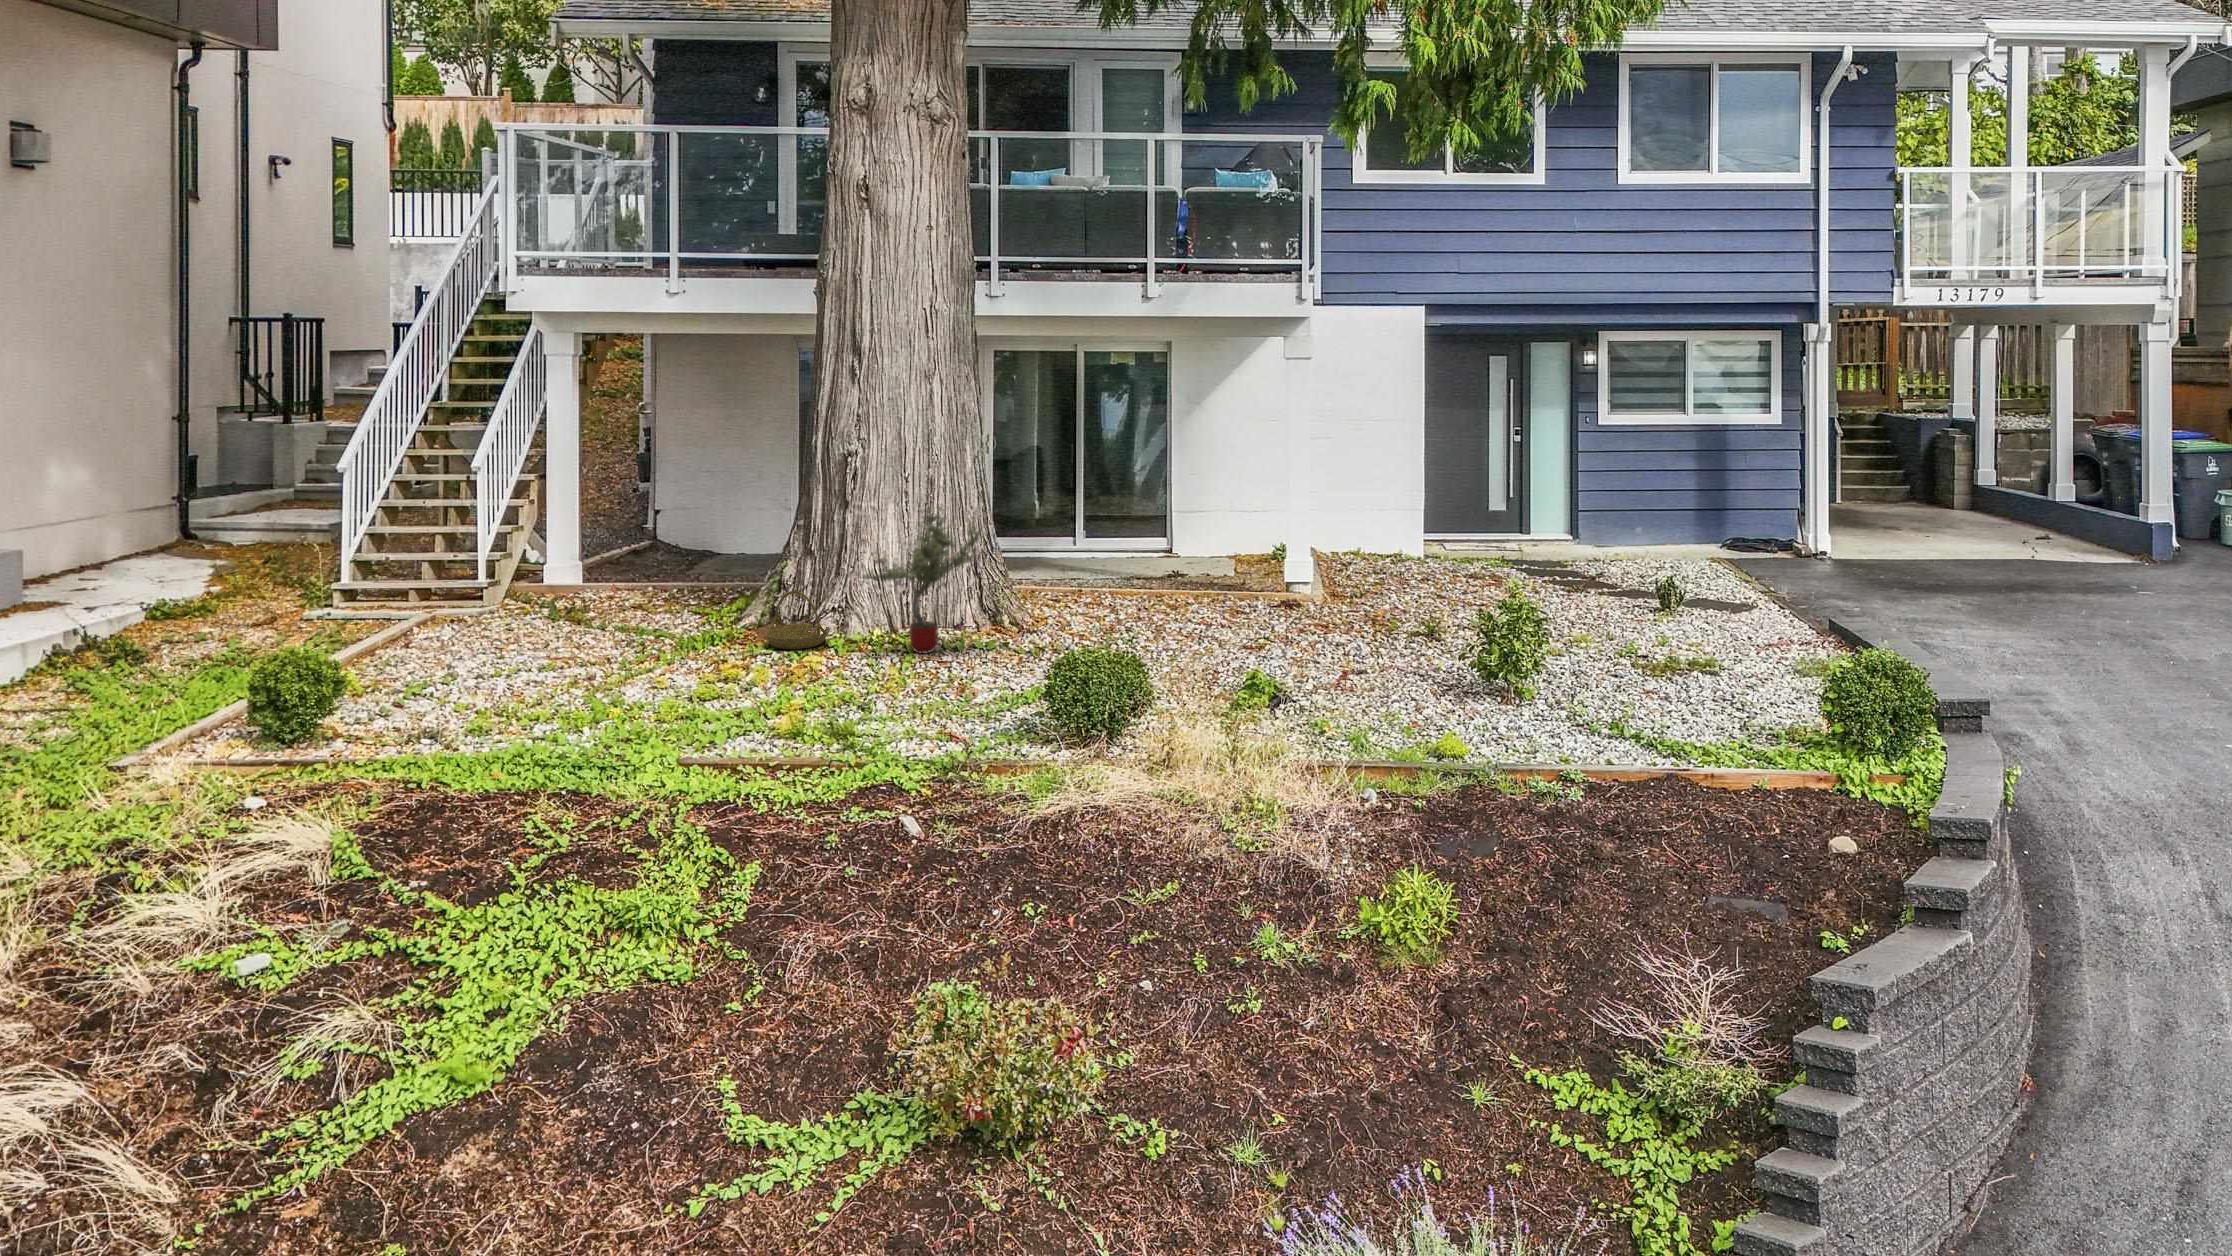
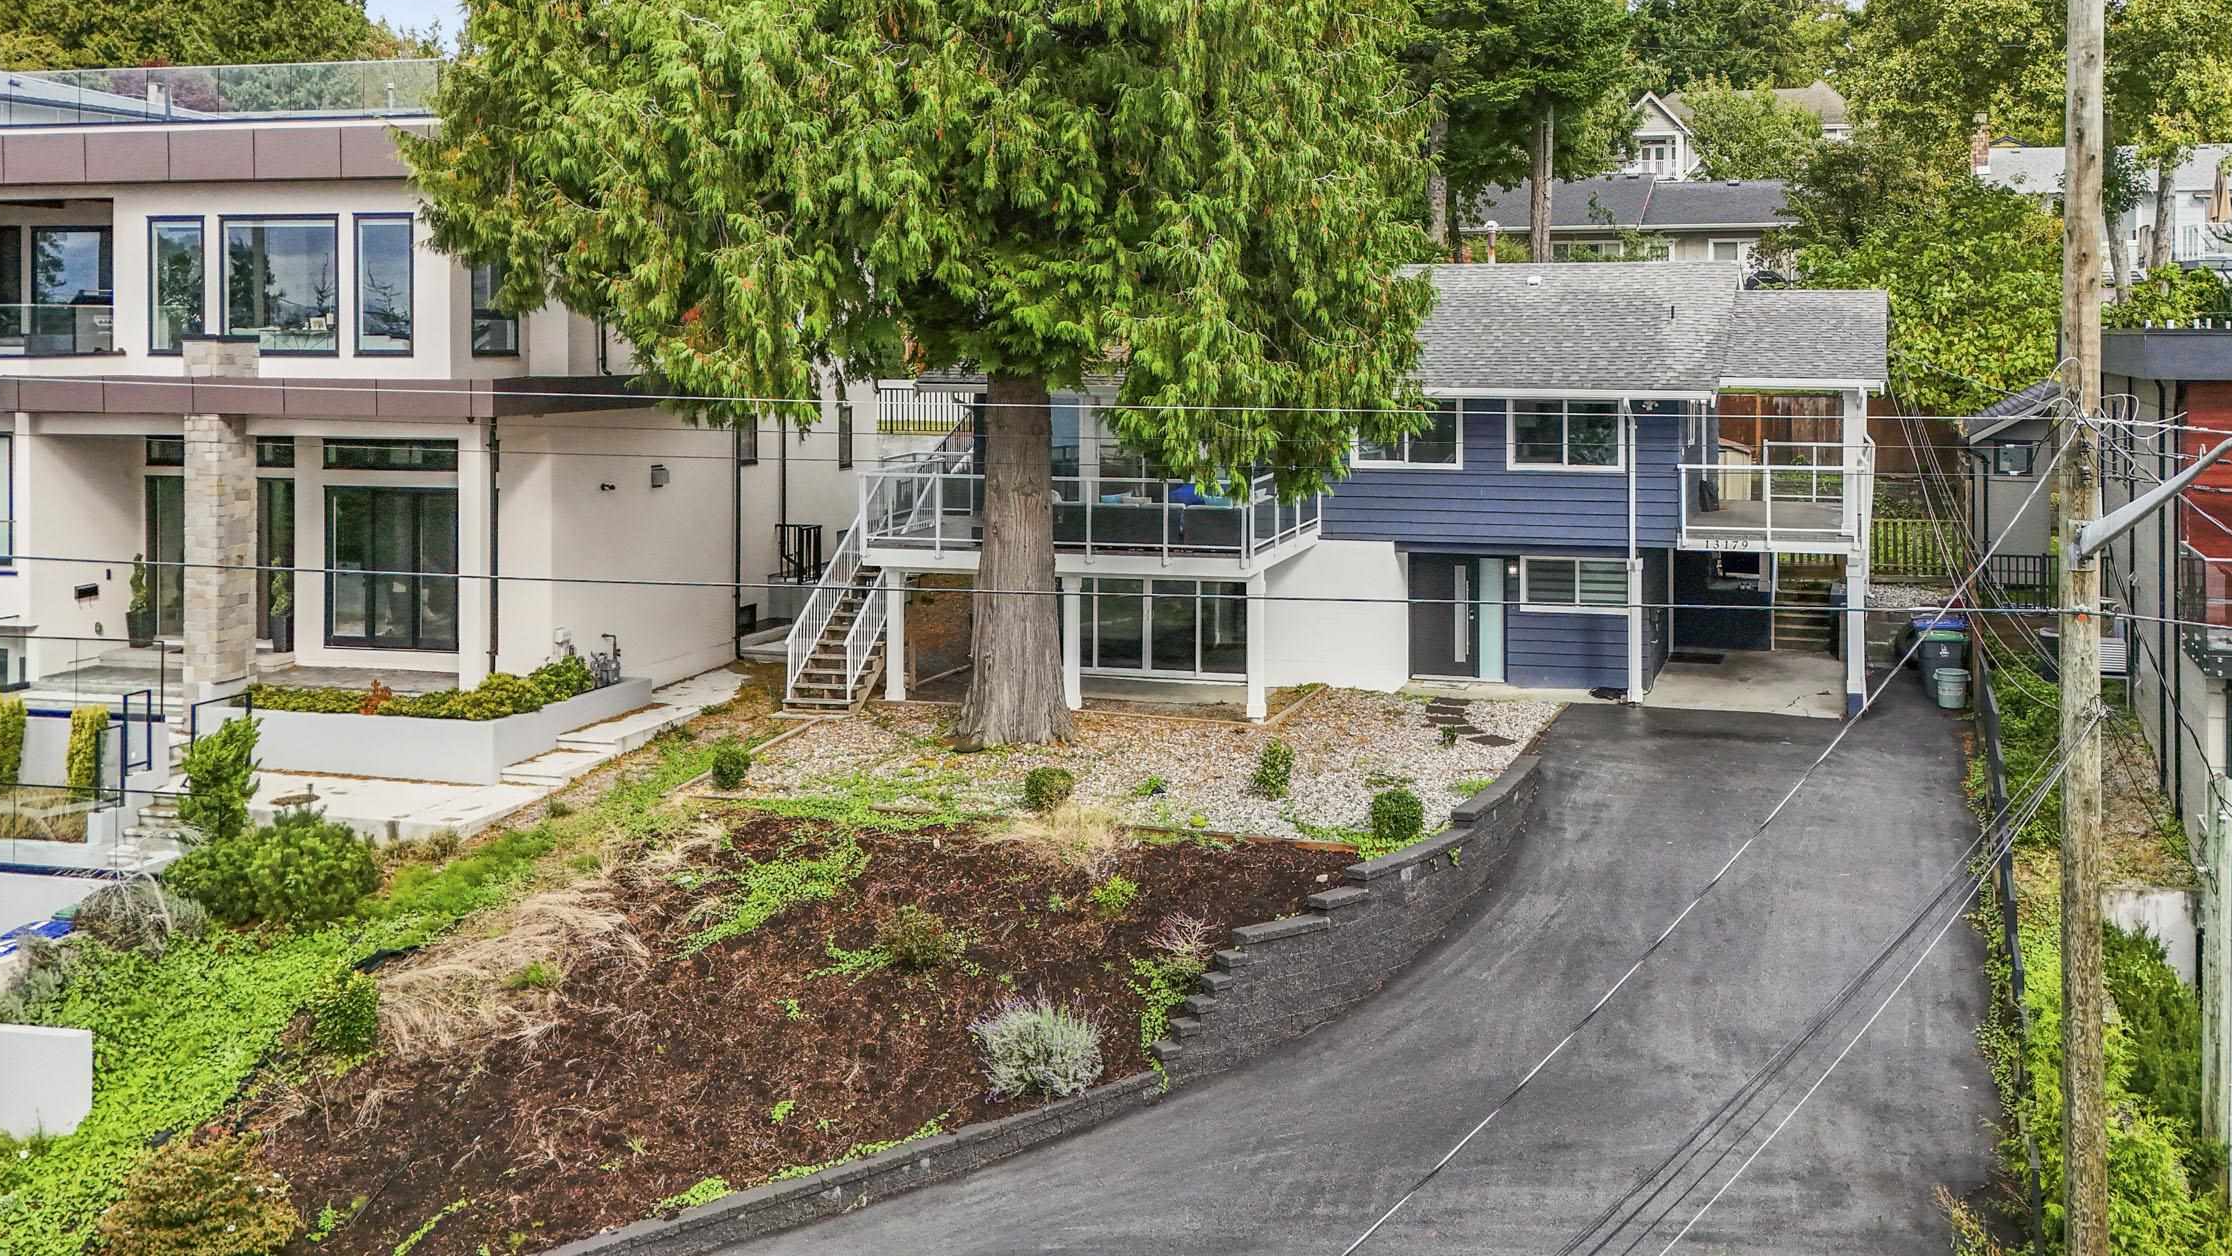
potted tree: present [862,507,982,653] -> none [994,682,1055,758]

